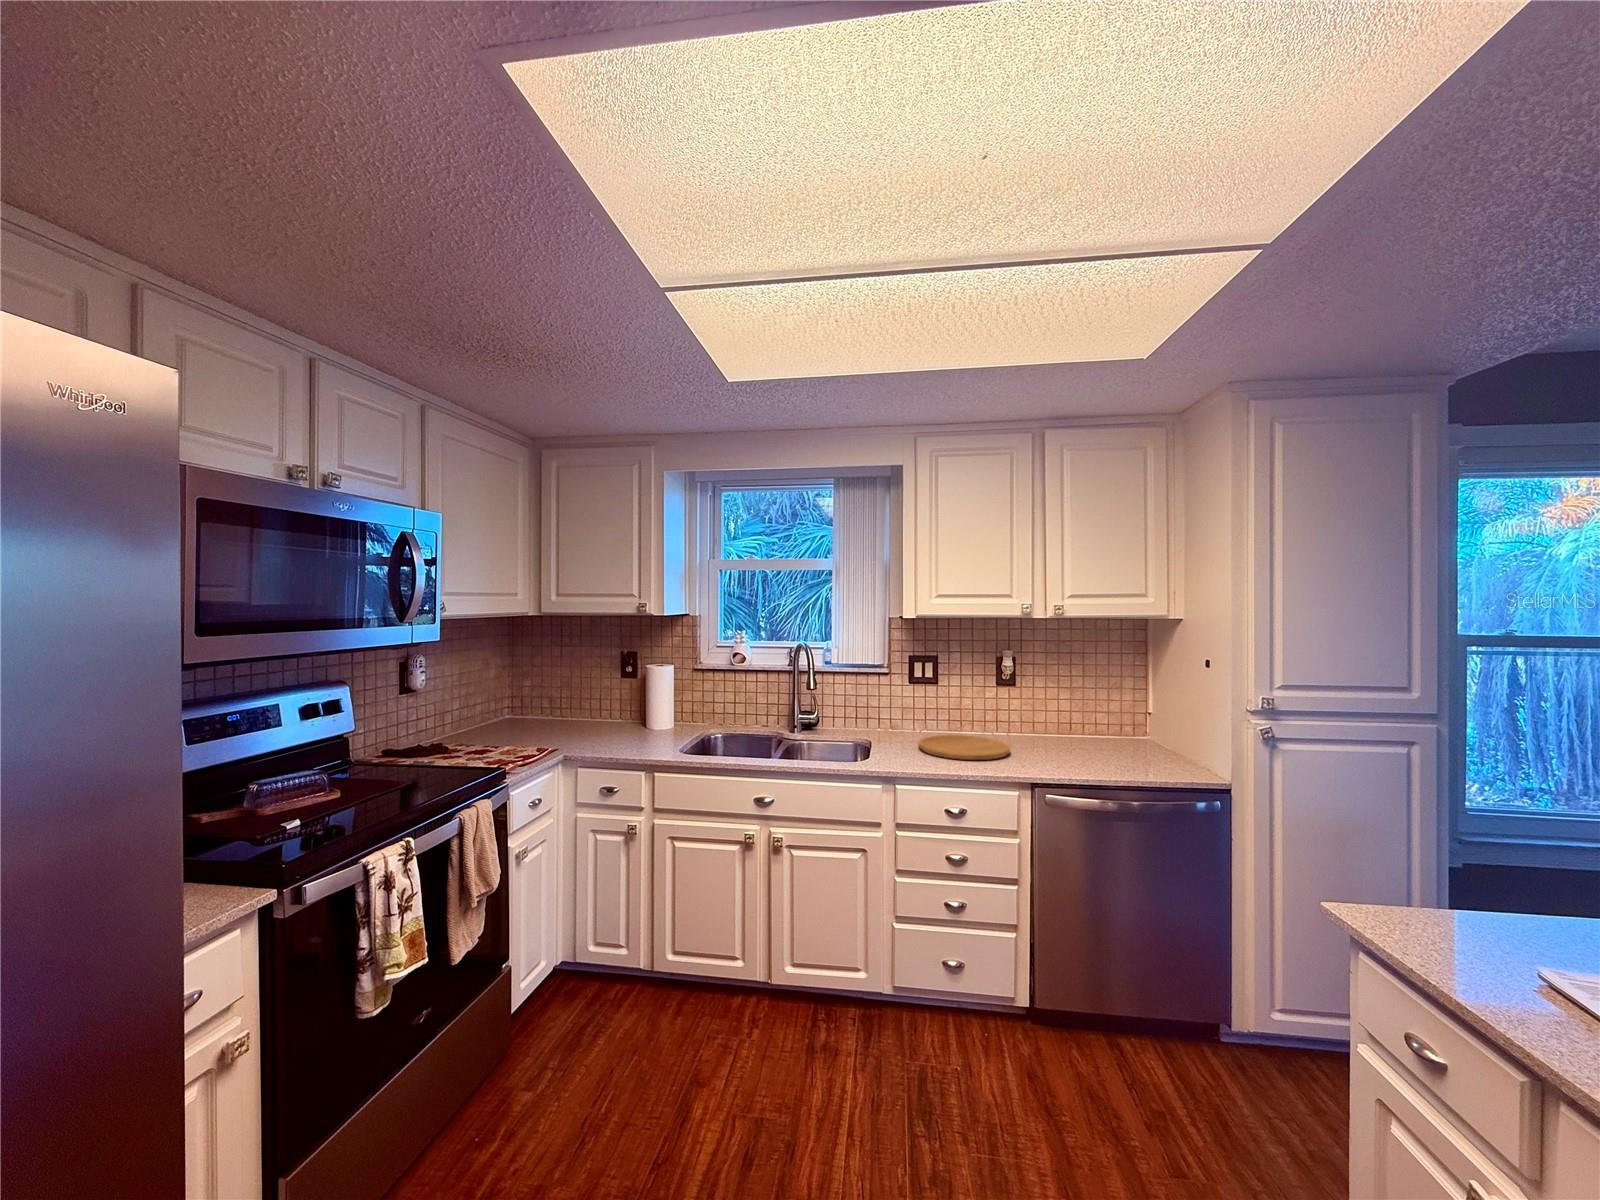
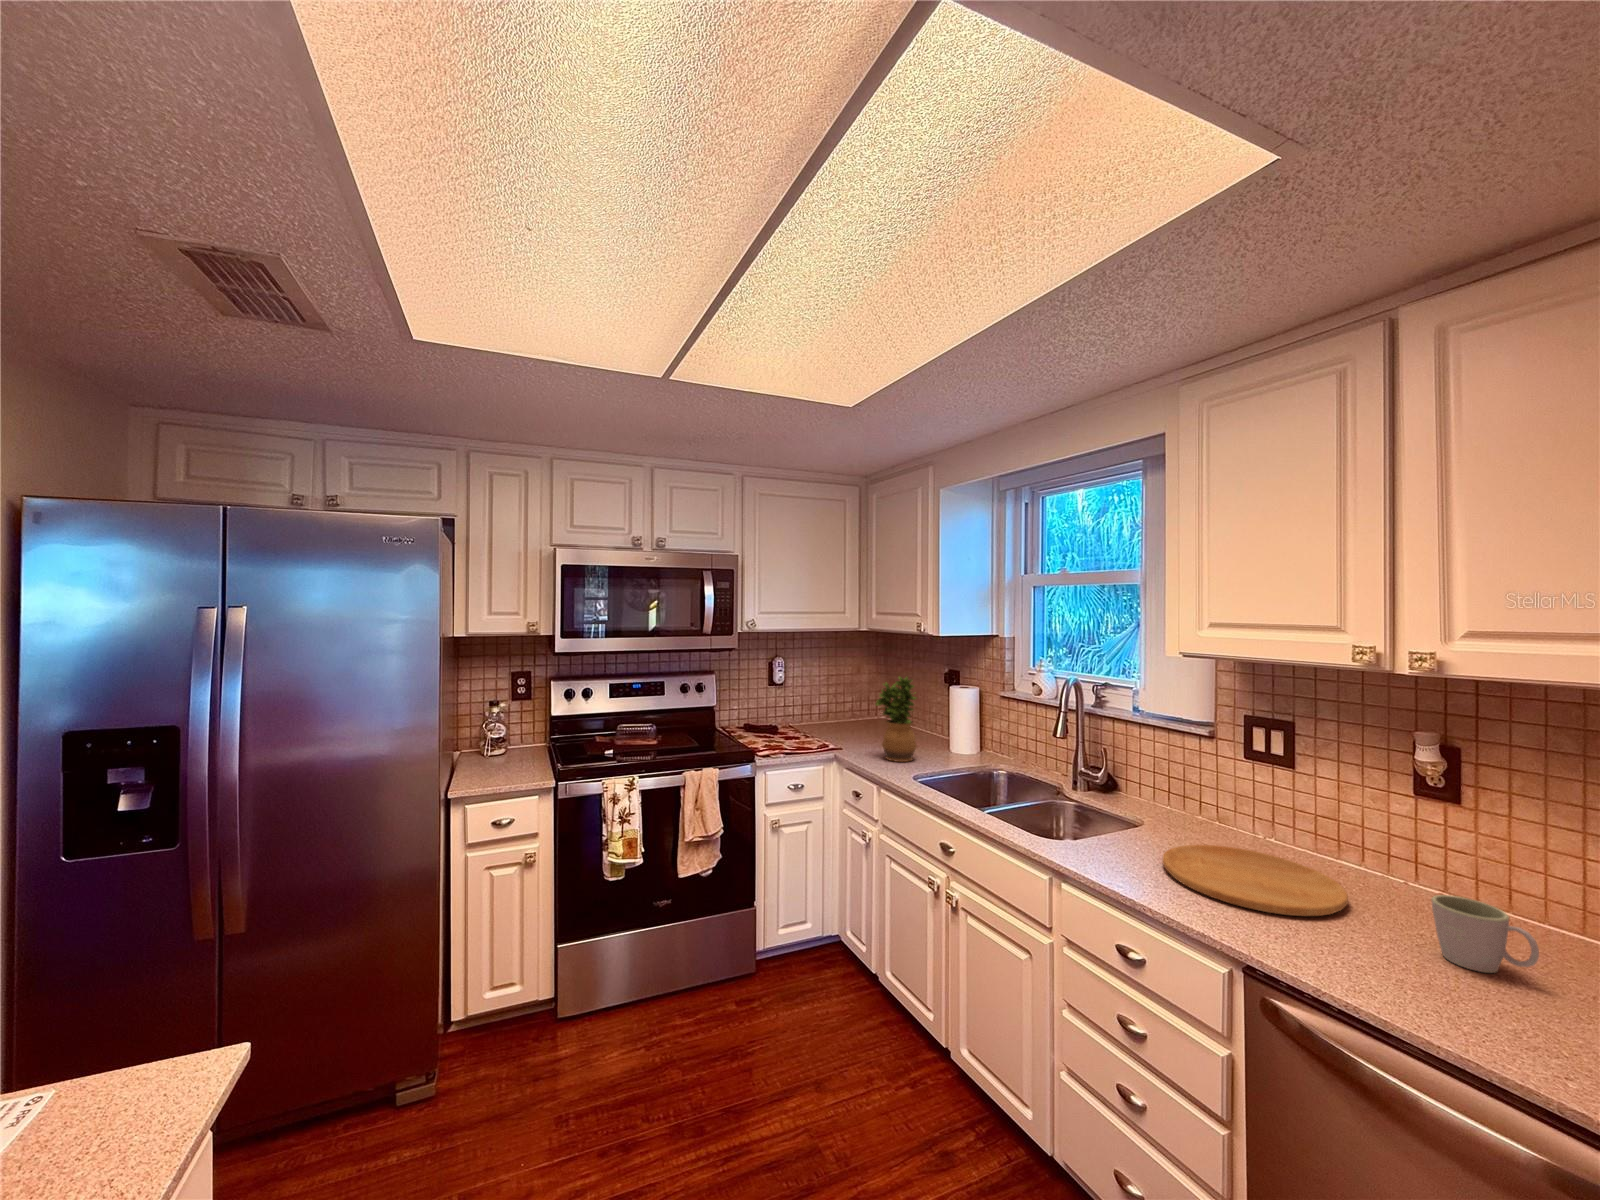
potted plant: none [604,657,651,746] -> present [876,677,917,762]
mug: none [1045,725,1081,755] -> present [1431,895,1539,973]

